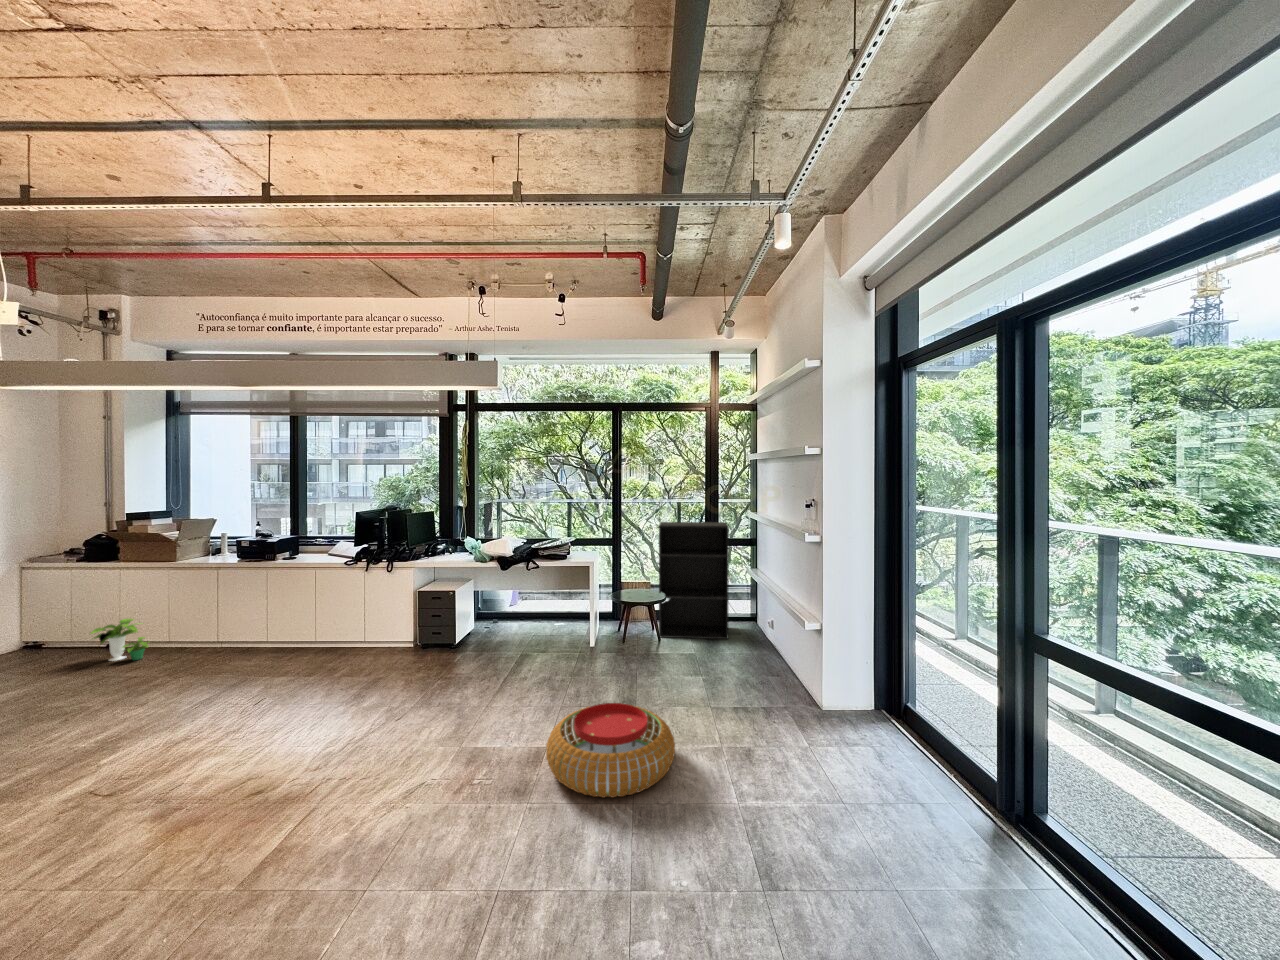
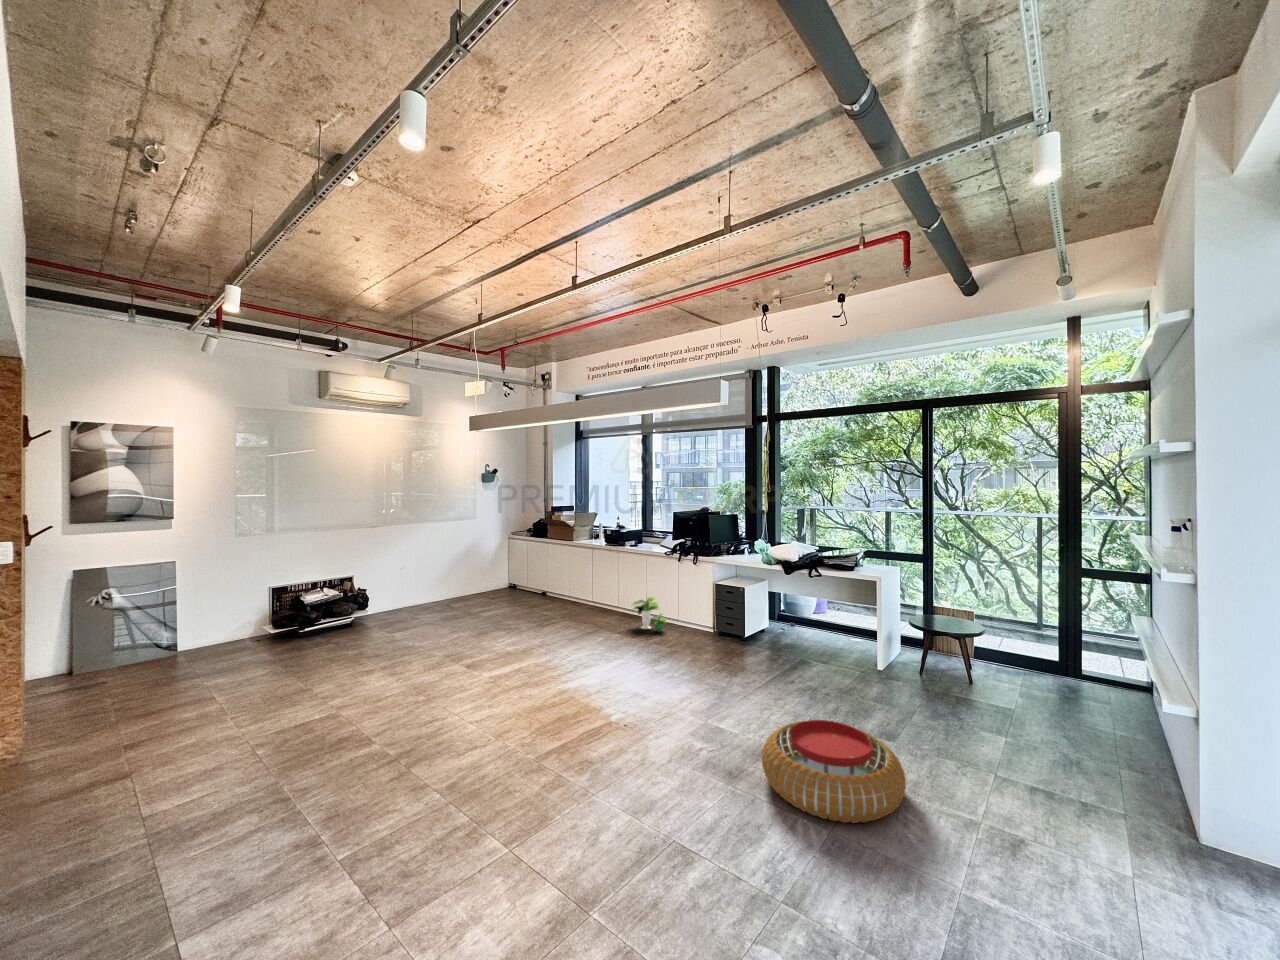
bookshelf: present [659,522,729,639] -> none [974,537,1089,702]
potted plant: present [91,619,149,661] -> present [633,597,666,632]

